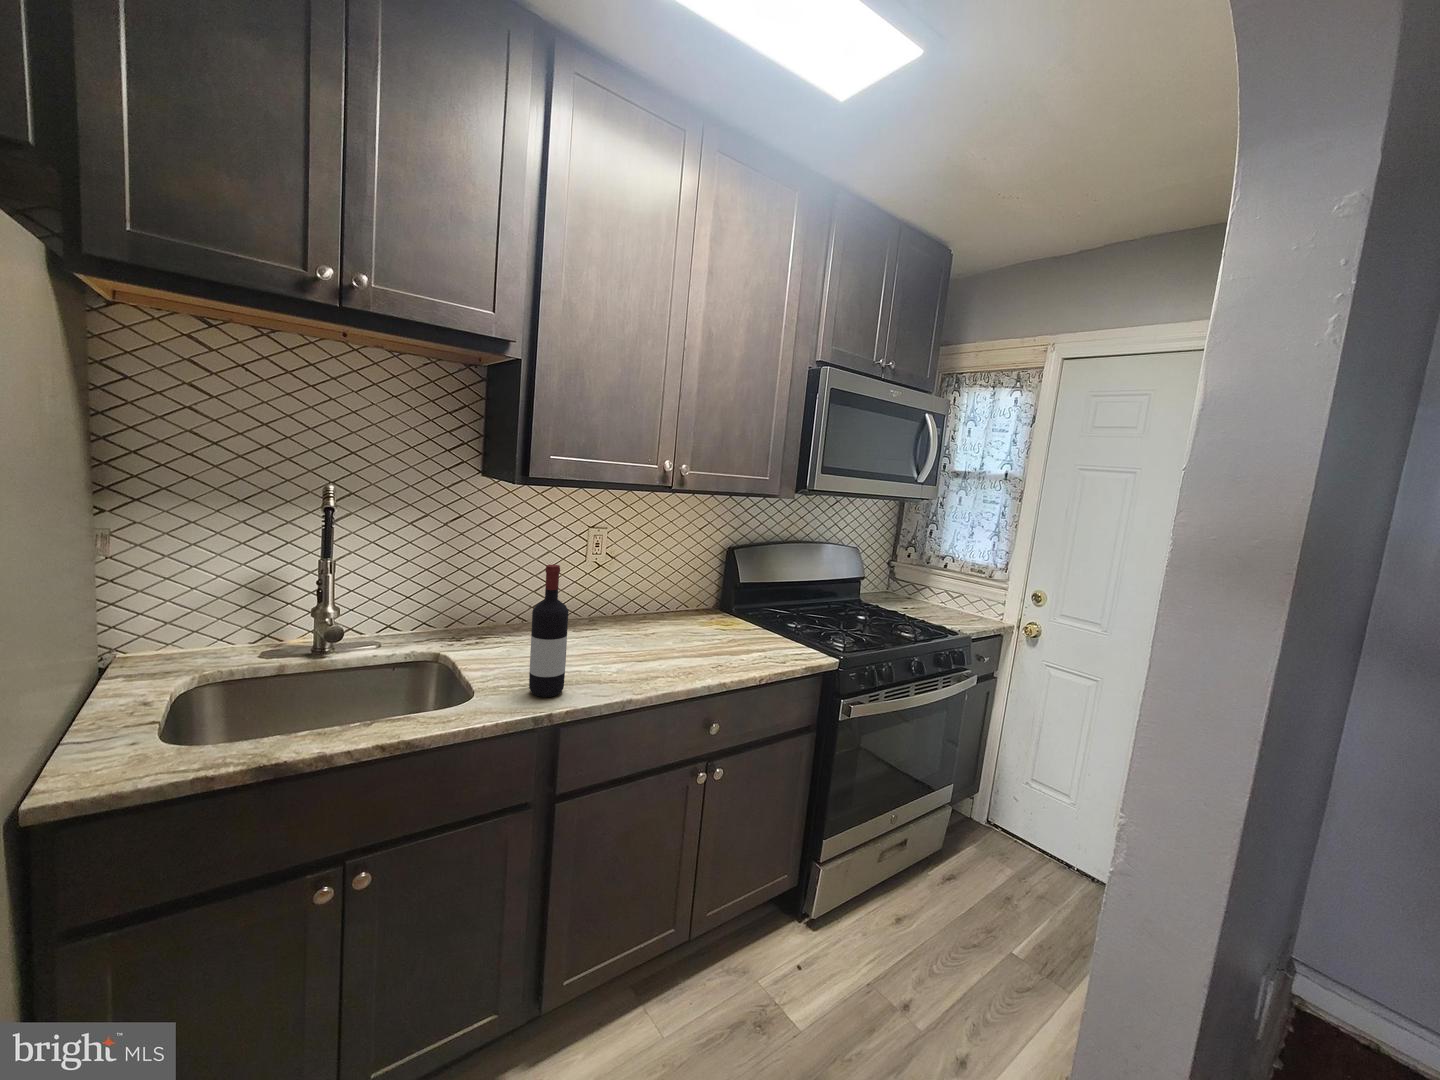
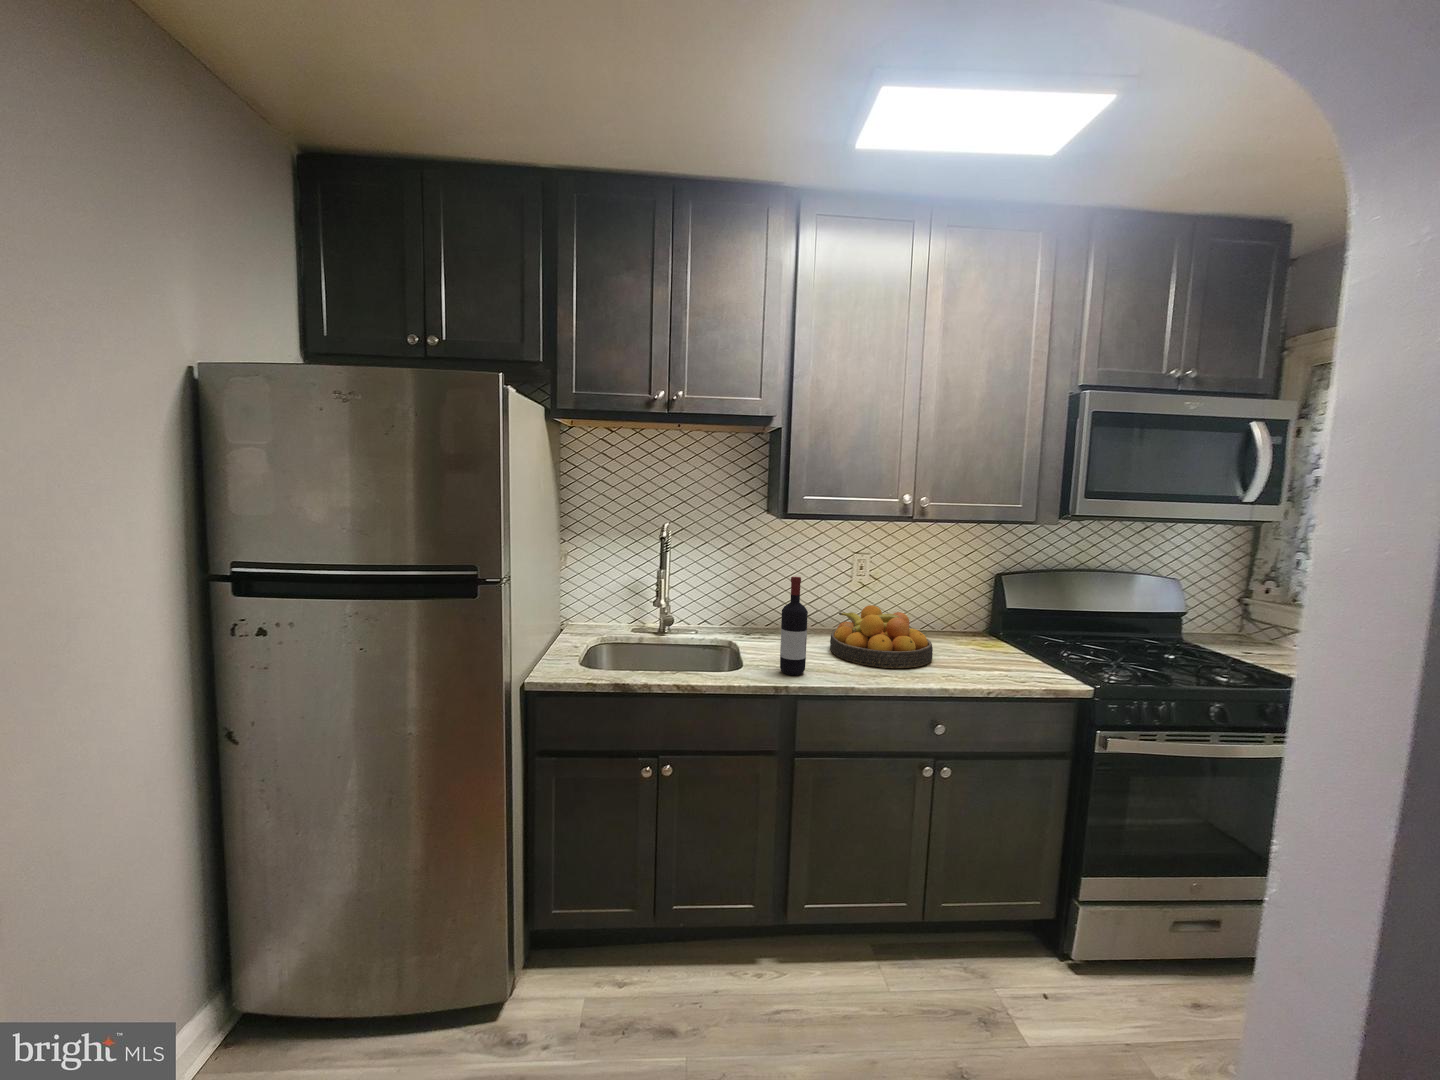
fruit bowl: none [577,590,695,666] -> present [830,605,933,668]

